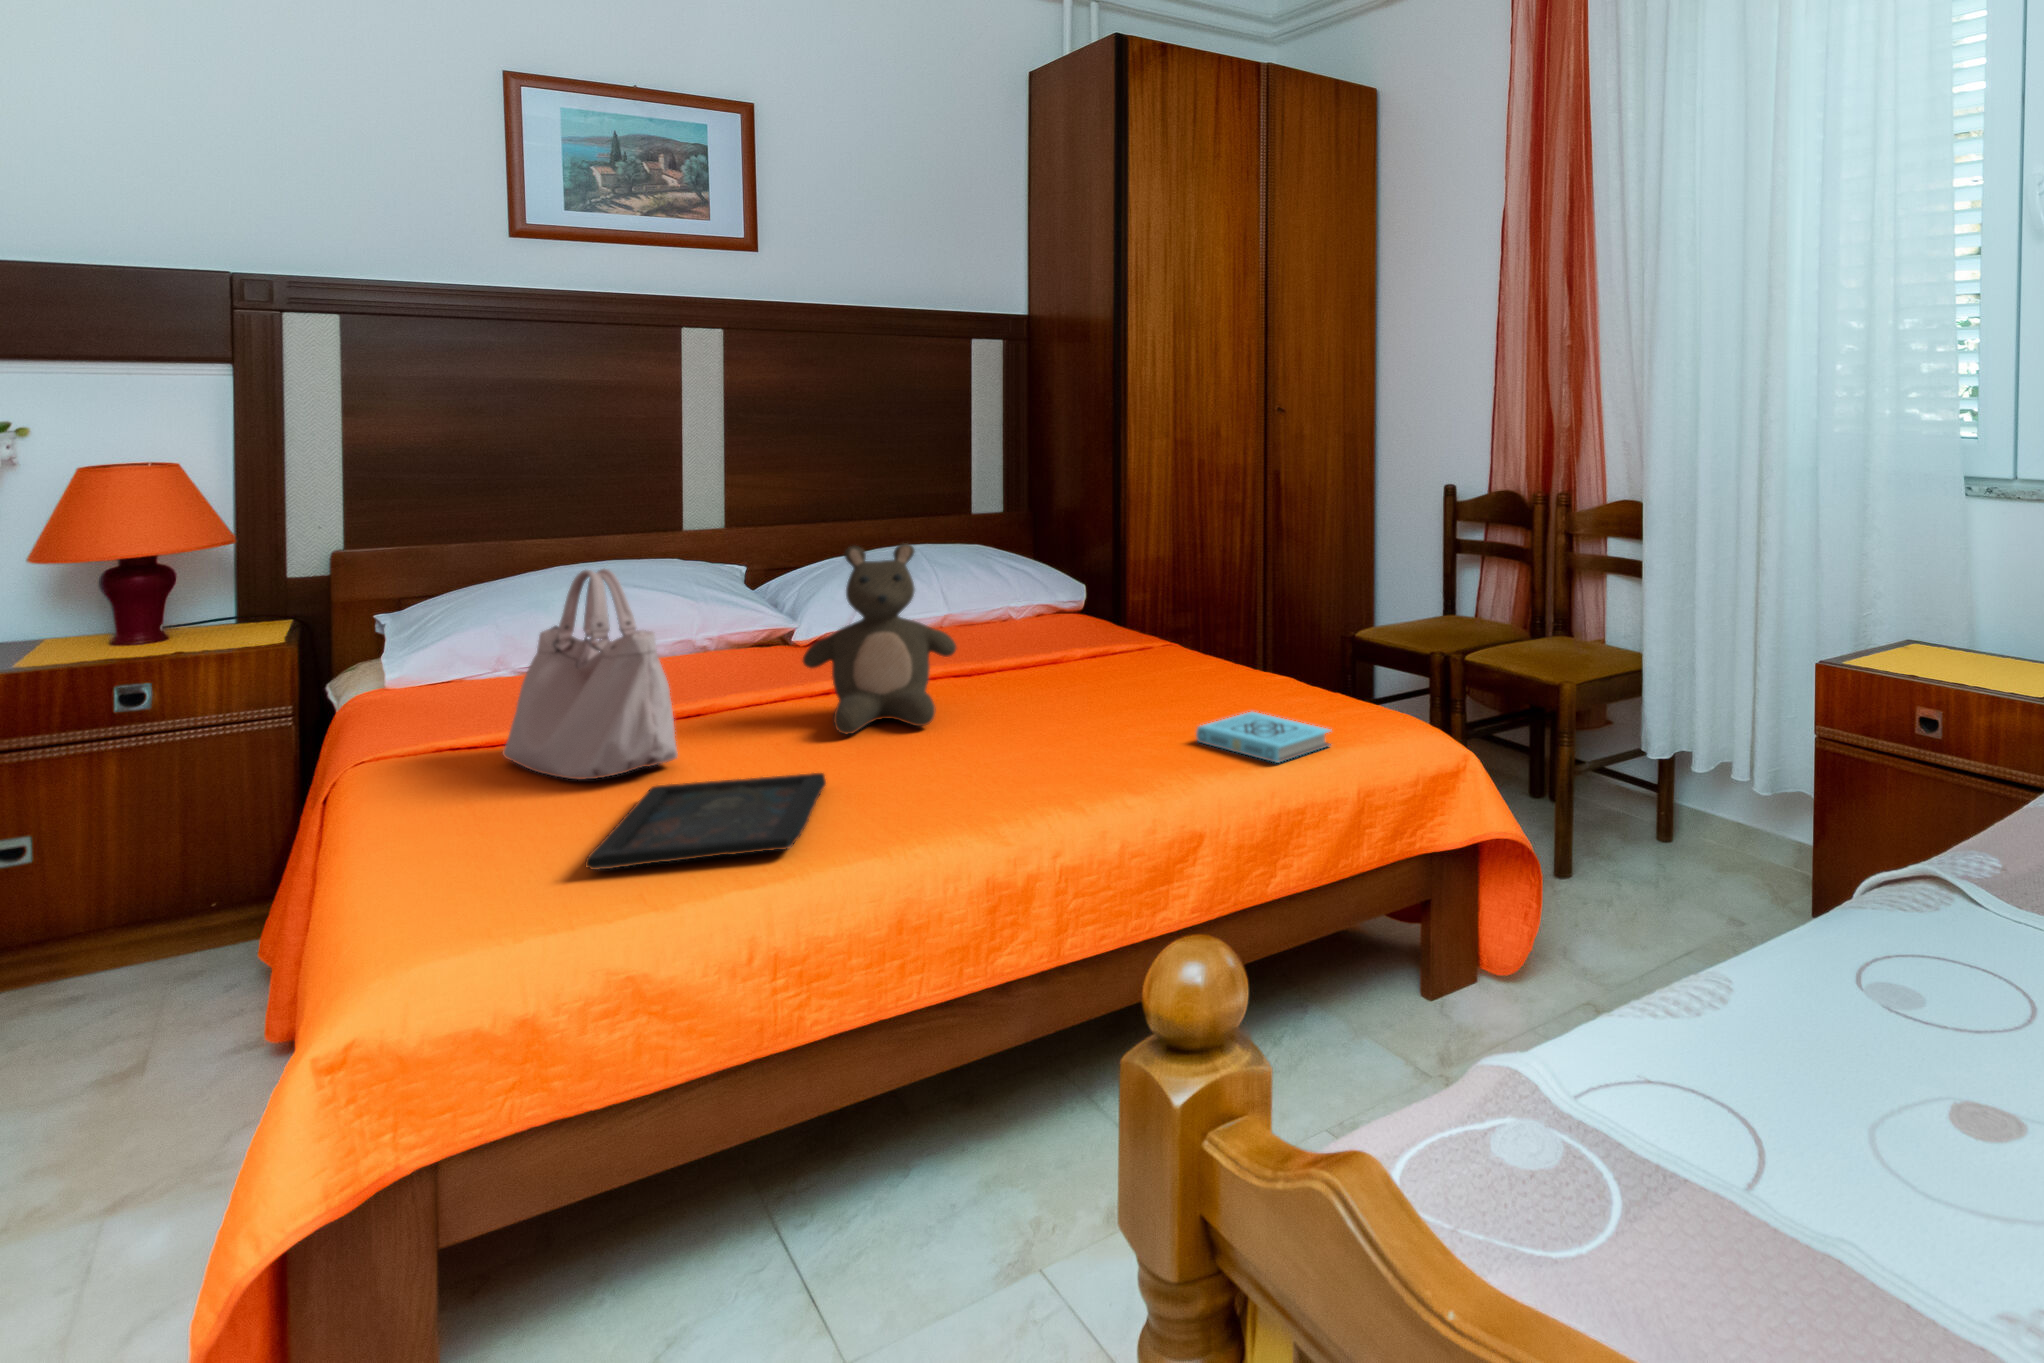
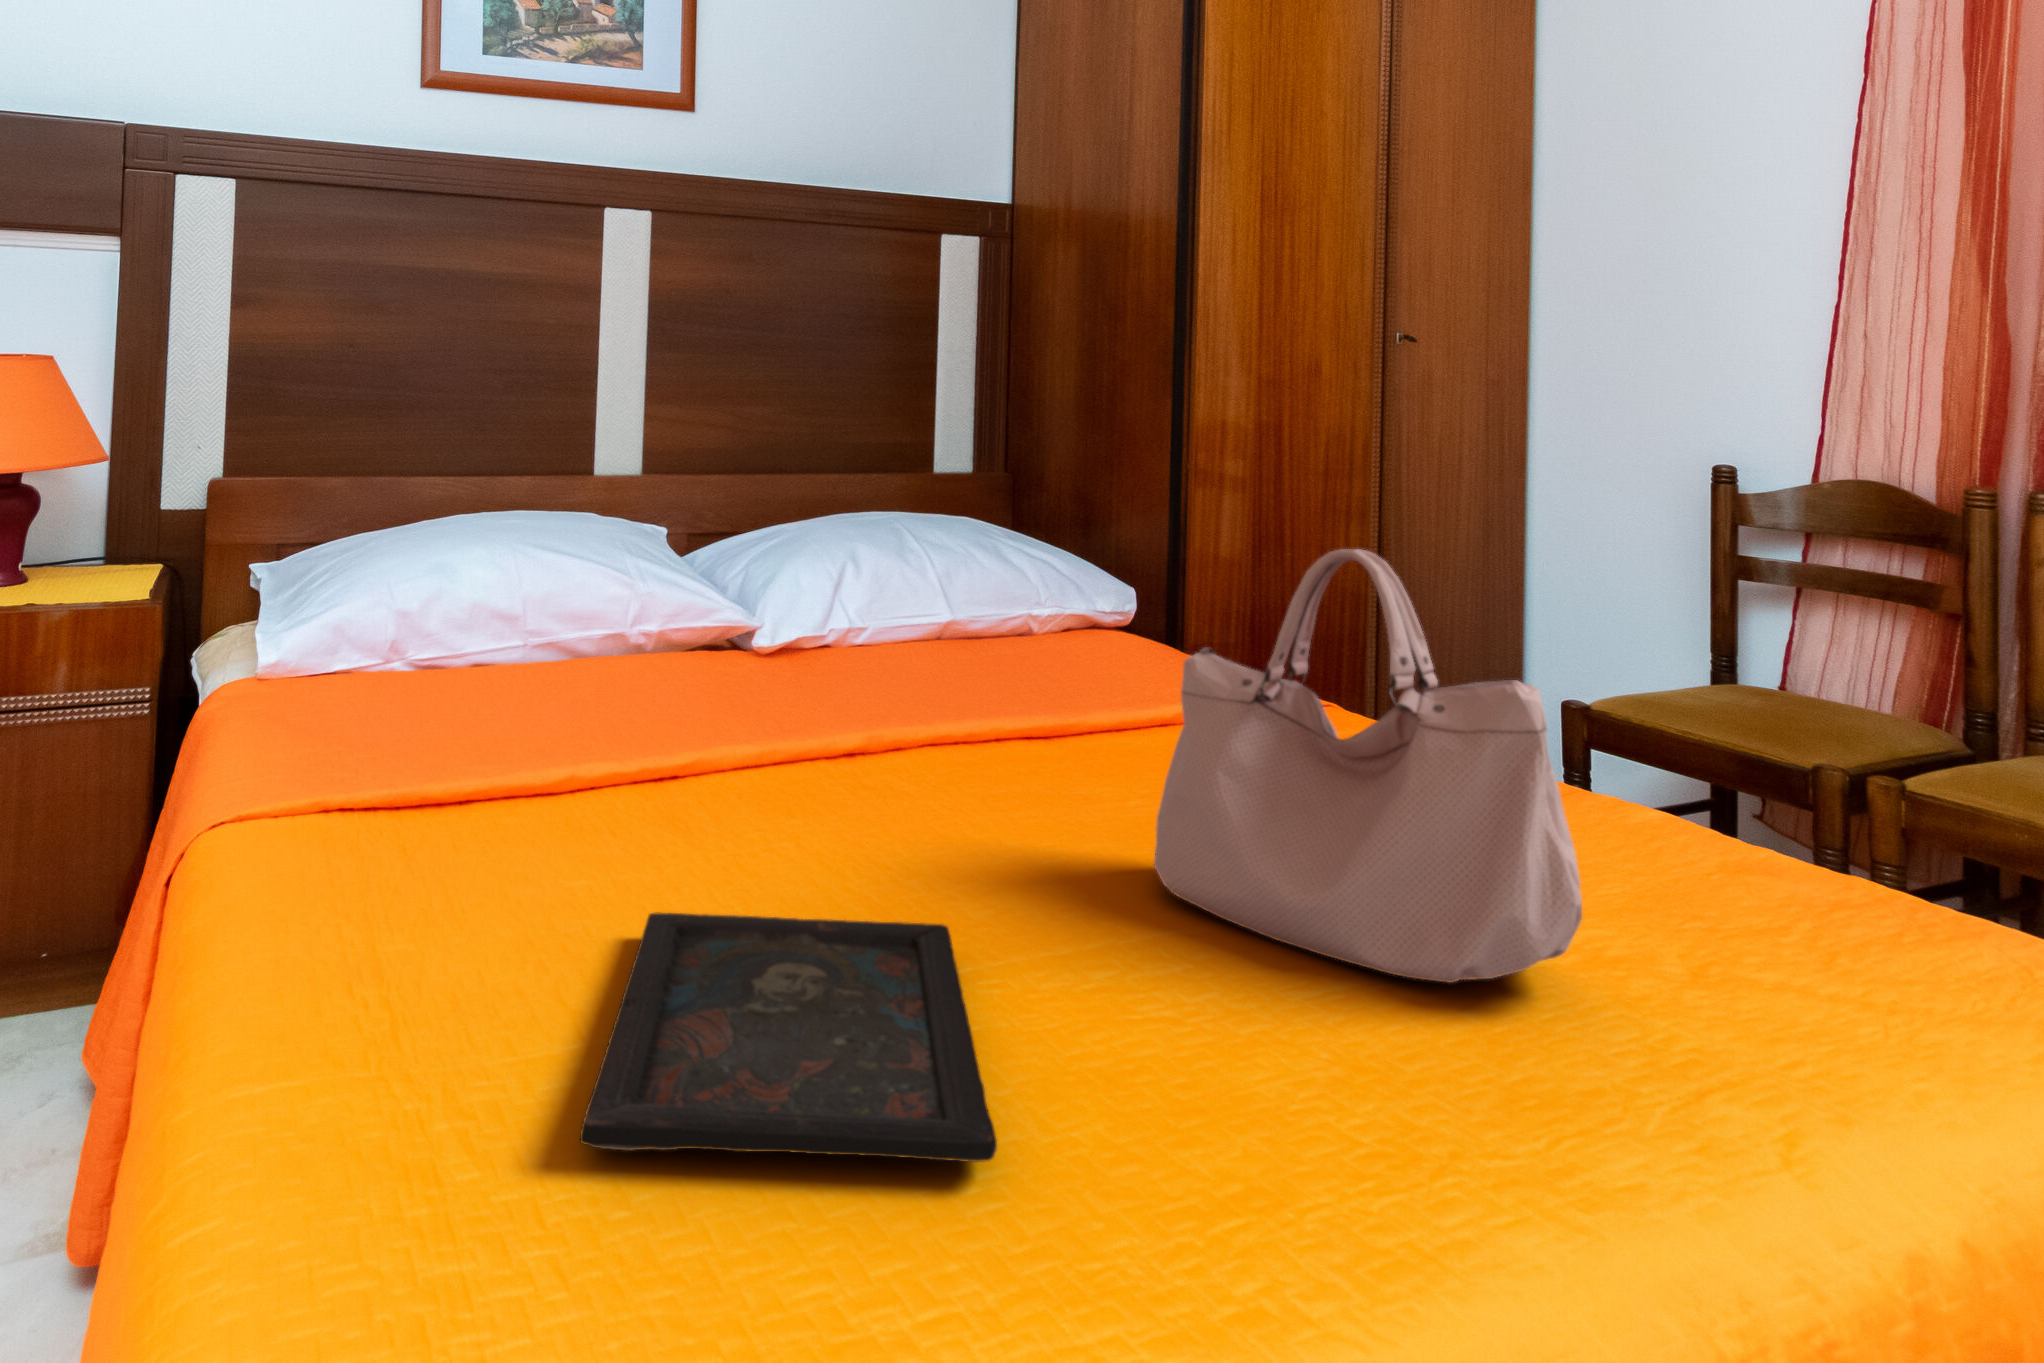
stuffed bear: present [803,543,956,734] -> none [834,498,1072,826]
handbag: present [503,568,678,780] -> present [1154,549,1582,983]
book: present [1196,712,1330,763] -> none [1635,875,1997,1033]

